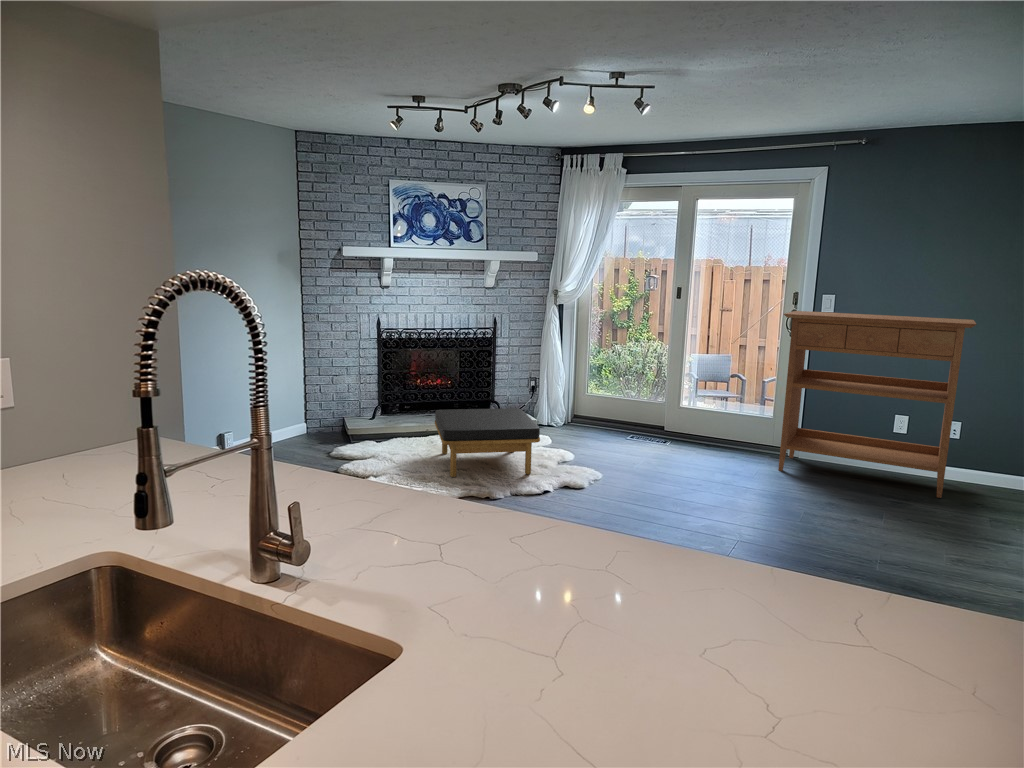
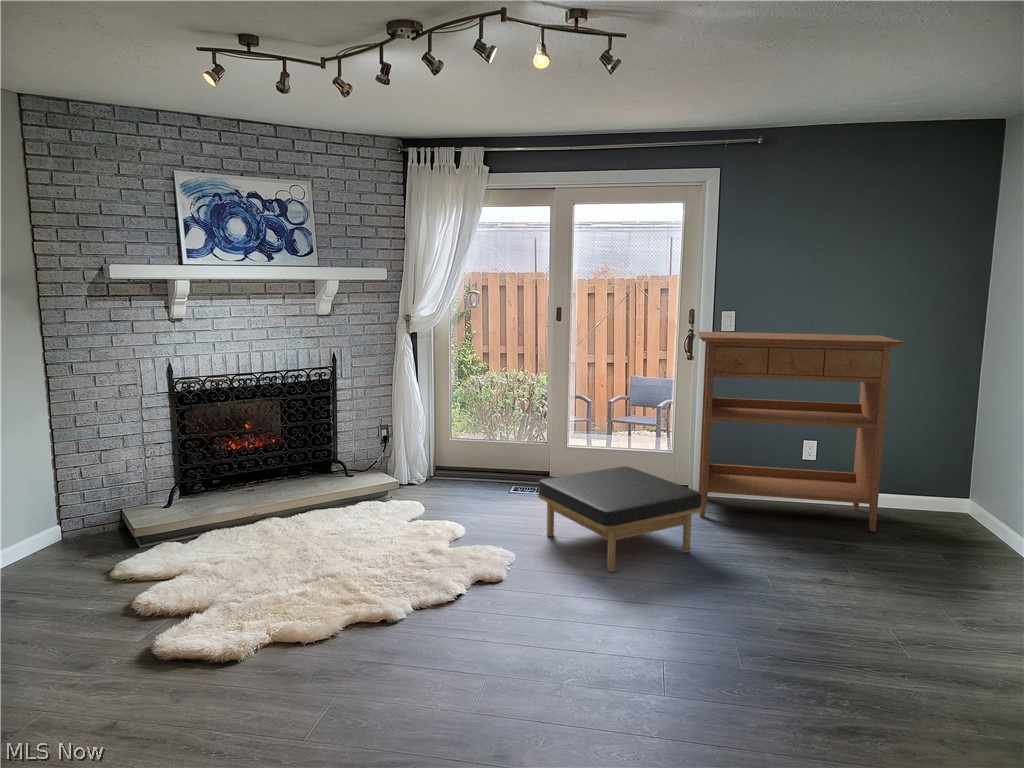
ottoman: present [435,408,540,477] -> present [538,466,702,572]

